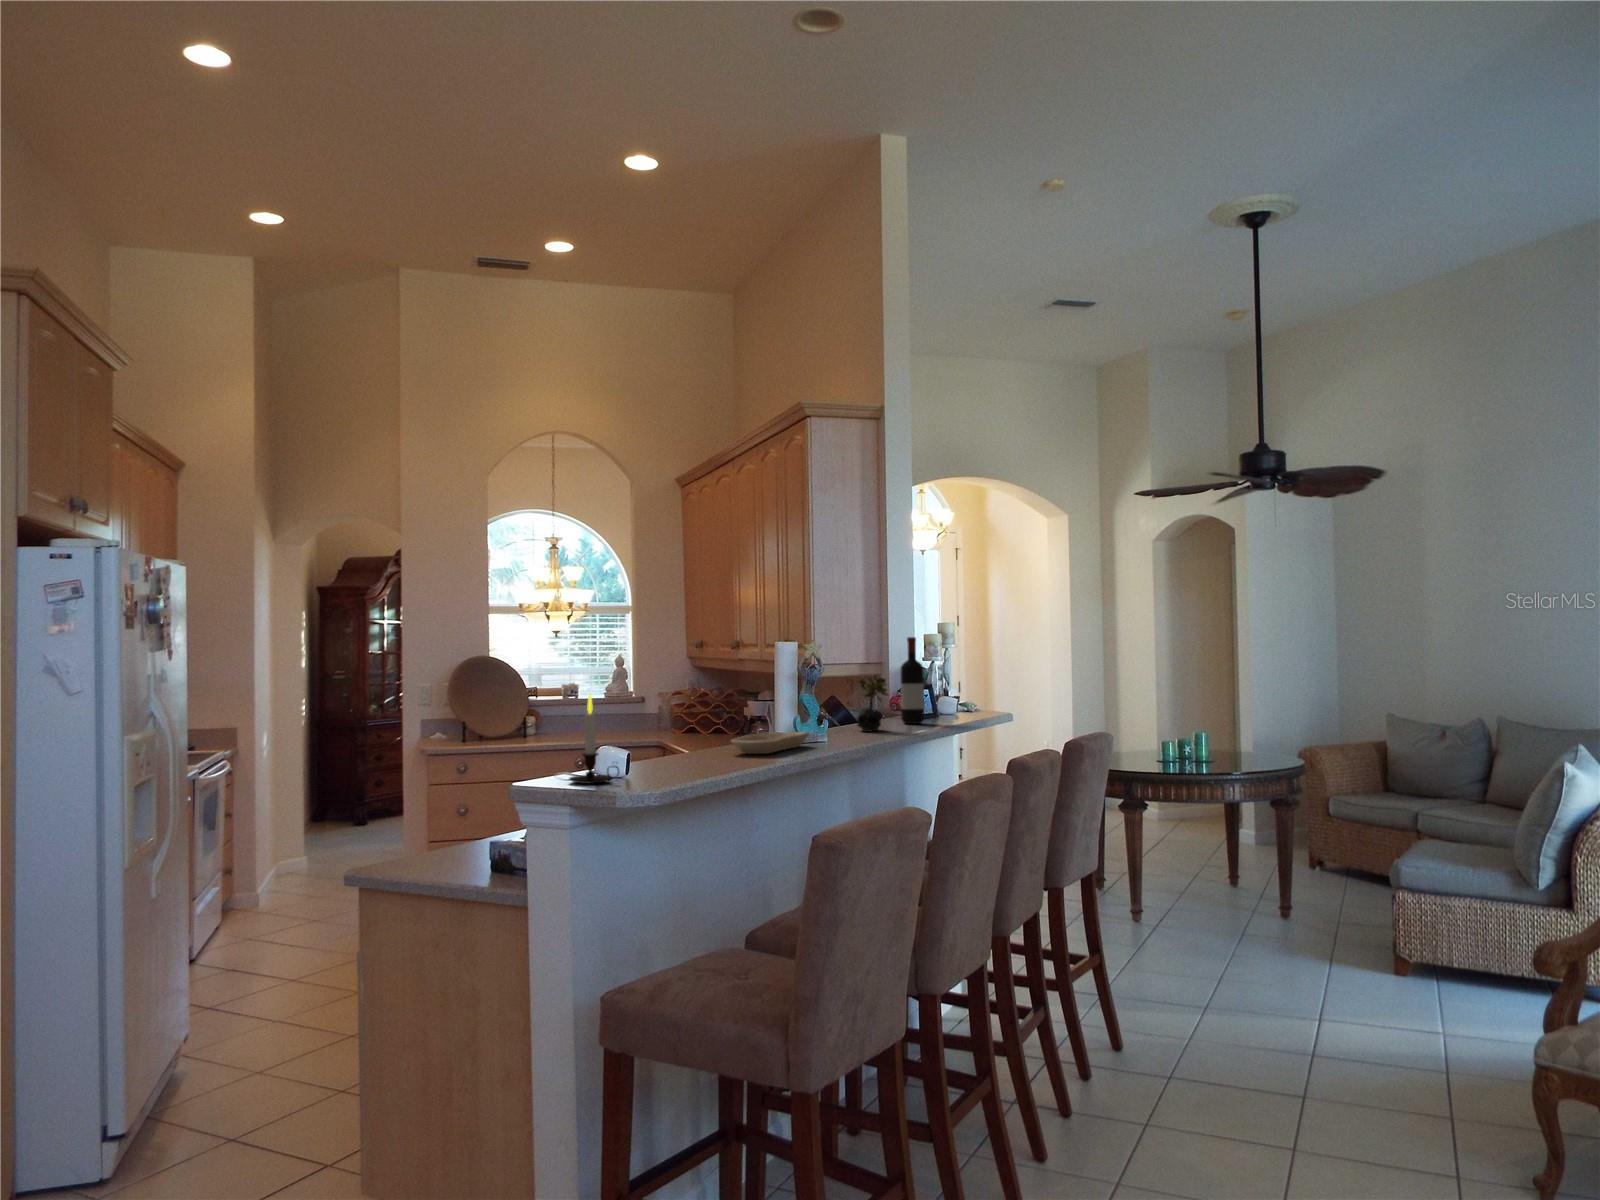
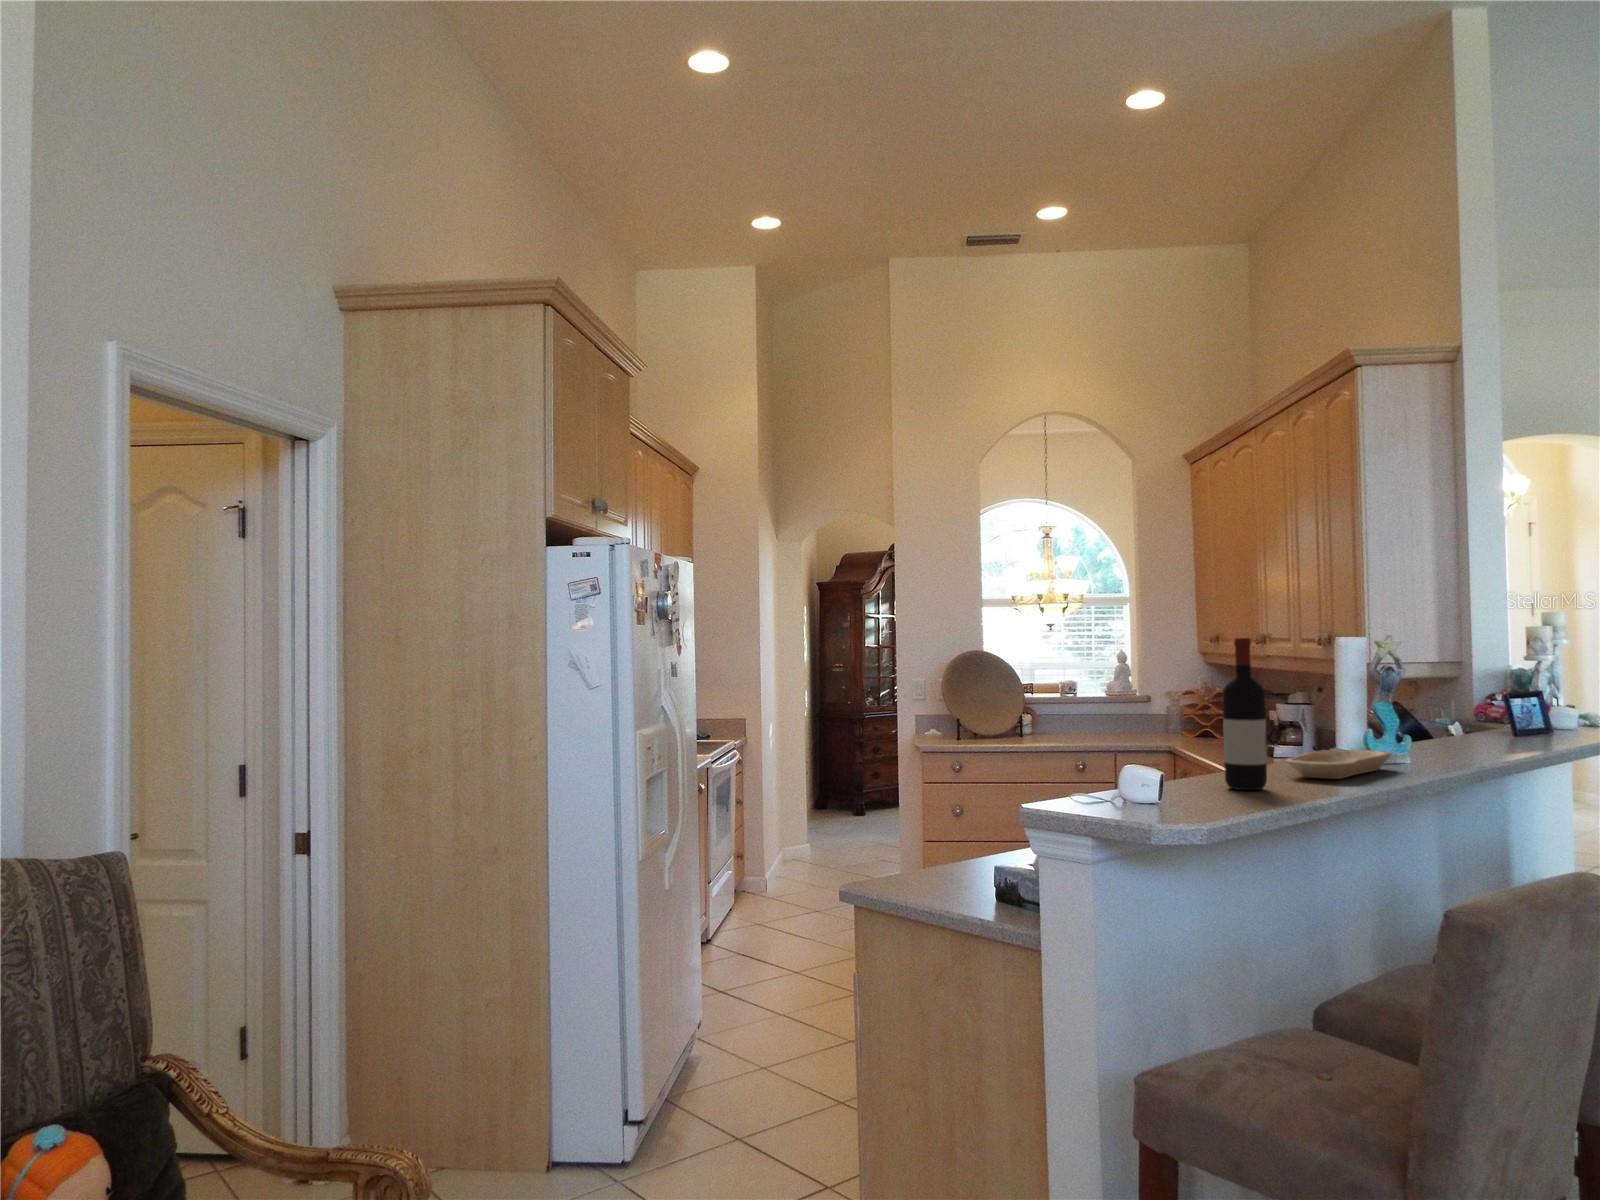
wine bottle: present [901,637,924,724] -> present [1223,638,1267,790]
succulent plant: present [854,675,888,732] -> none [1440,678,1495,752]
candle: present [569,693,619,784] -> none [1088,698,1153,812]

